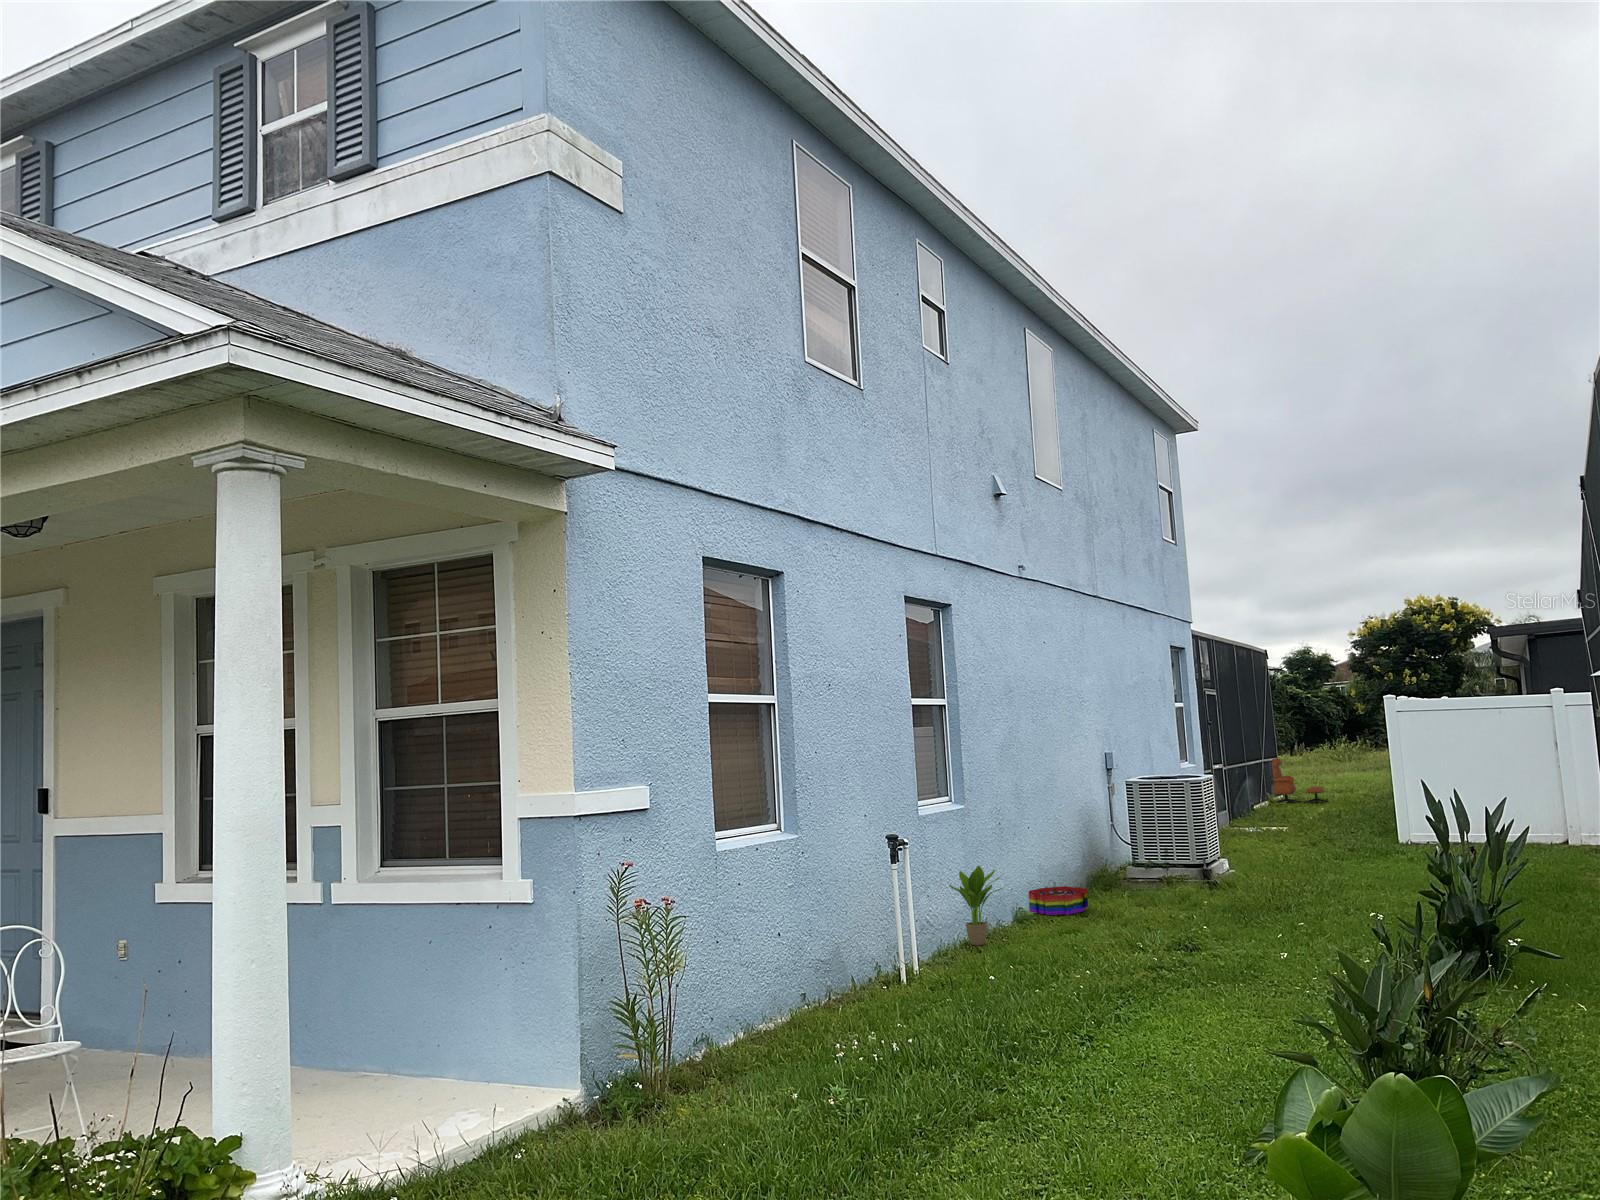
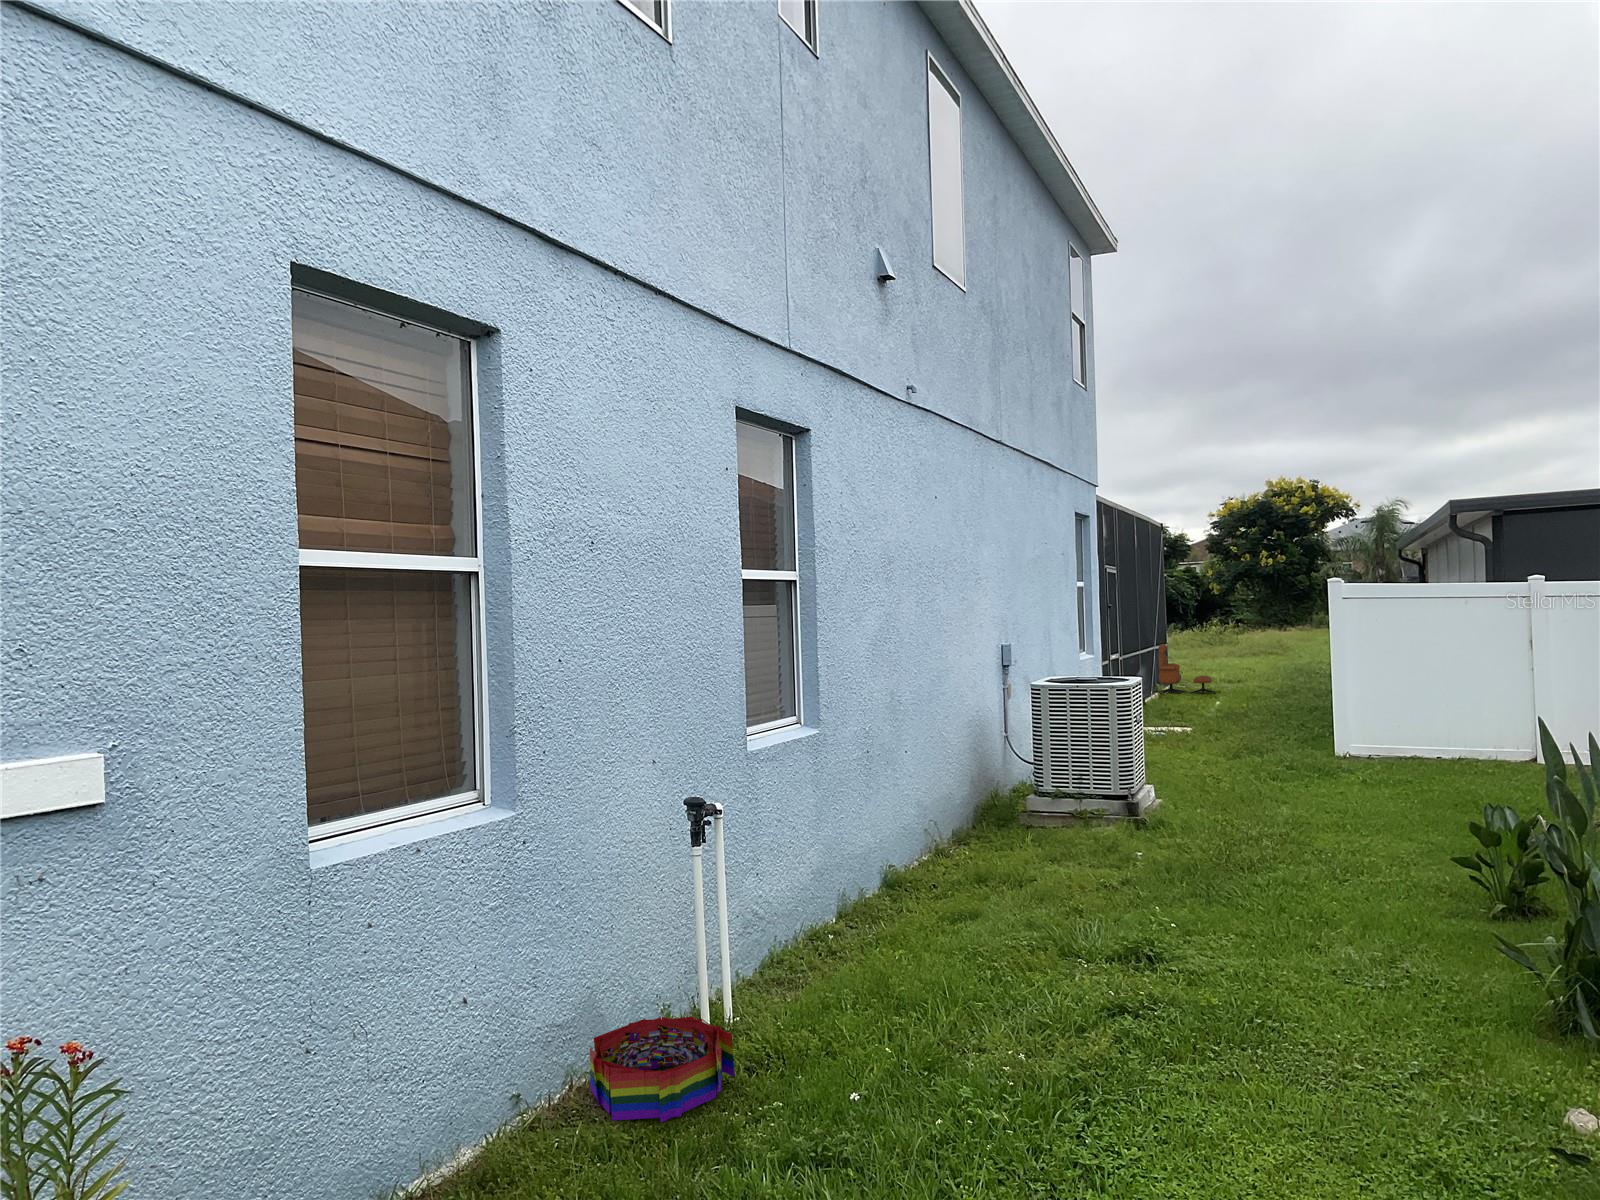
potted plant: present [949,866,1004,946] -> none [793,832,880,949]
storage bin: present [1028,886,1088,915] -> present [590,1017,735,1122]

